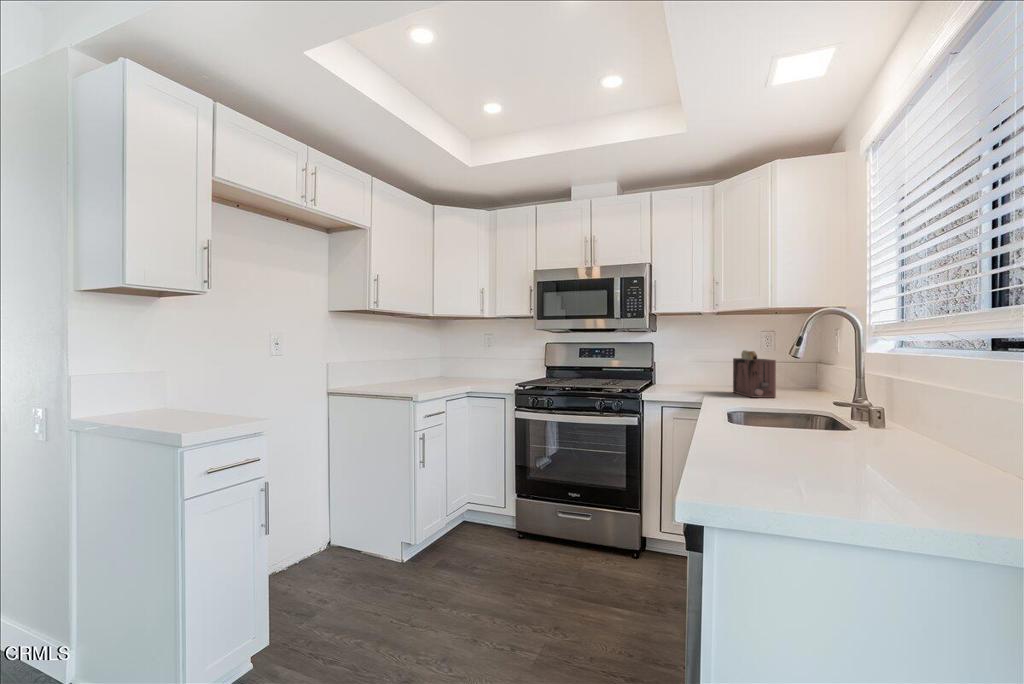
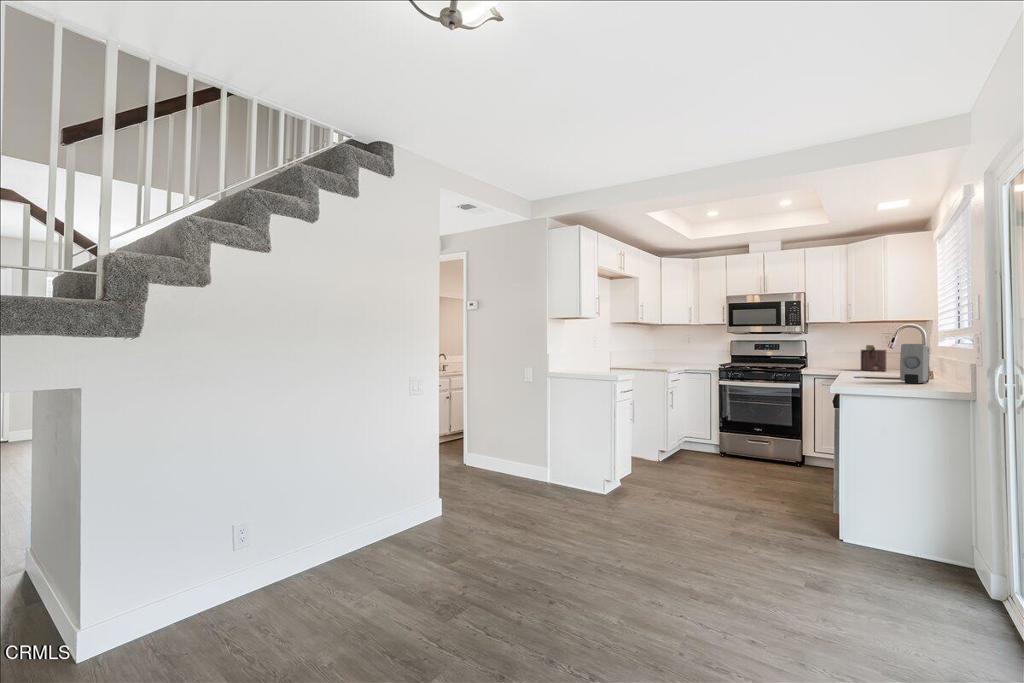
soap dispenser: none [878,359,955,489] -> present [900,344,929,384]

